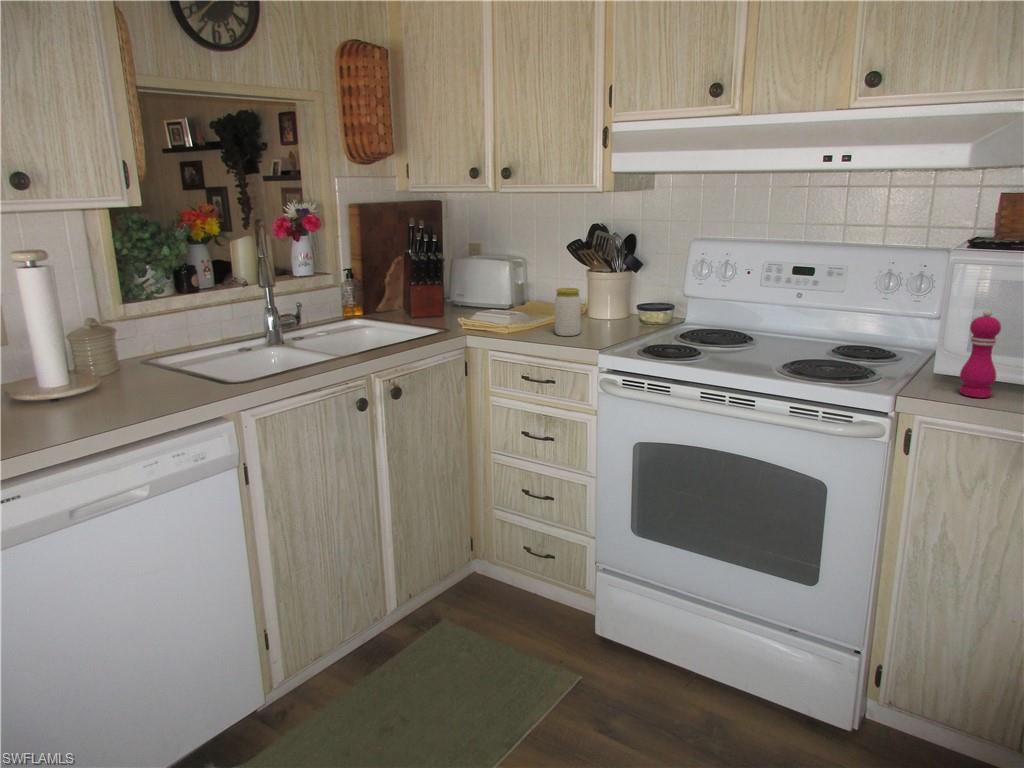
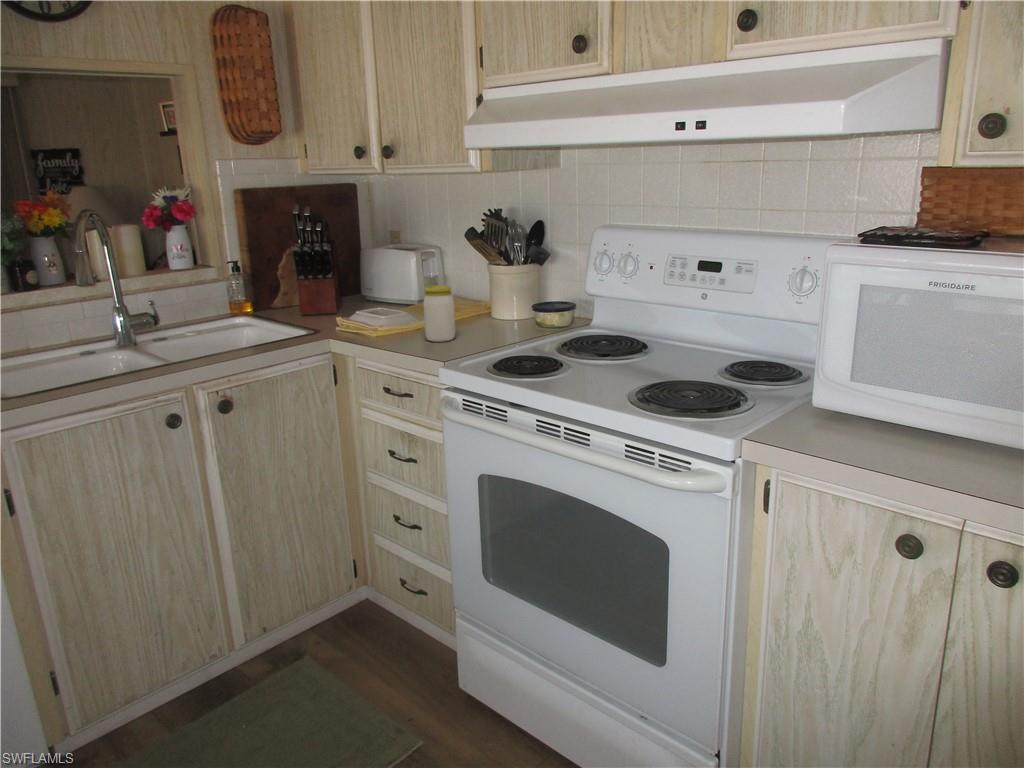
pepper mill: present [960,310,1001,398] -> none [830,327,879,445]

